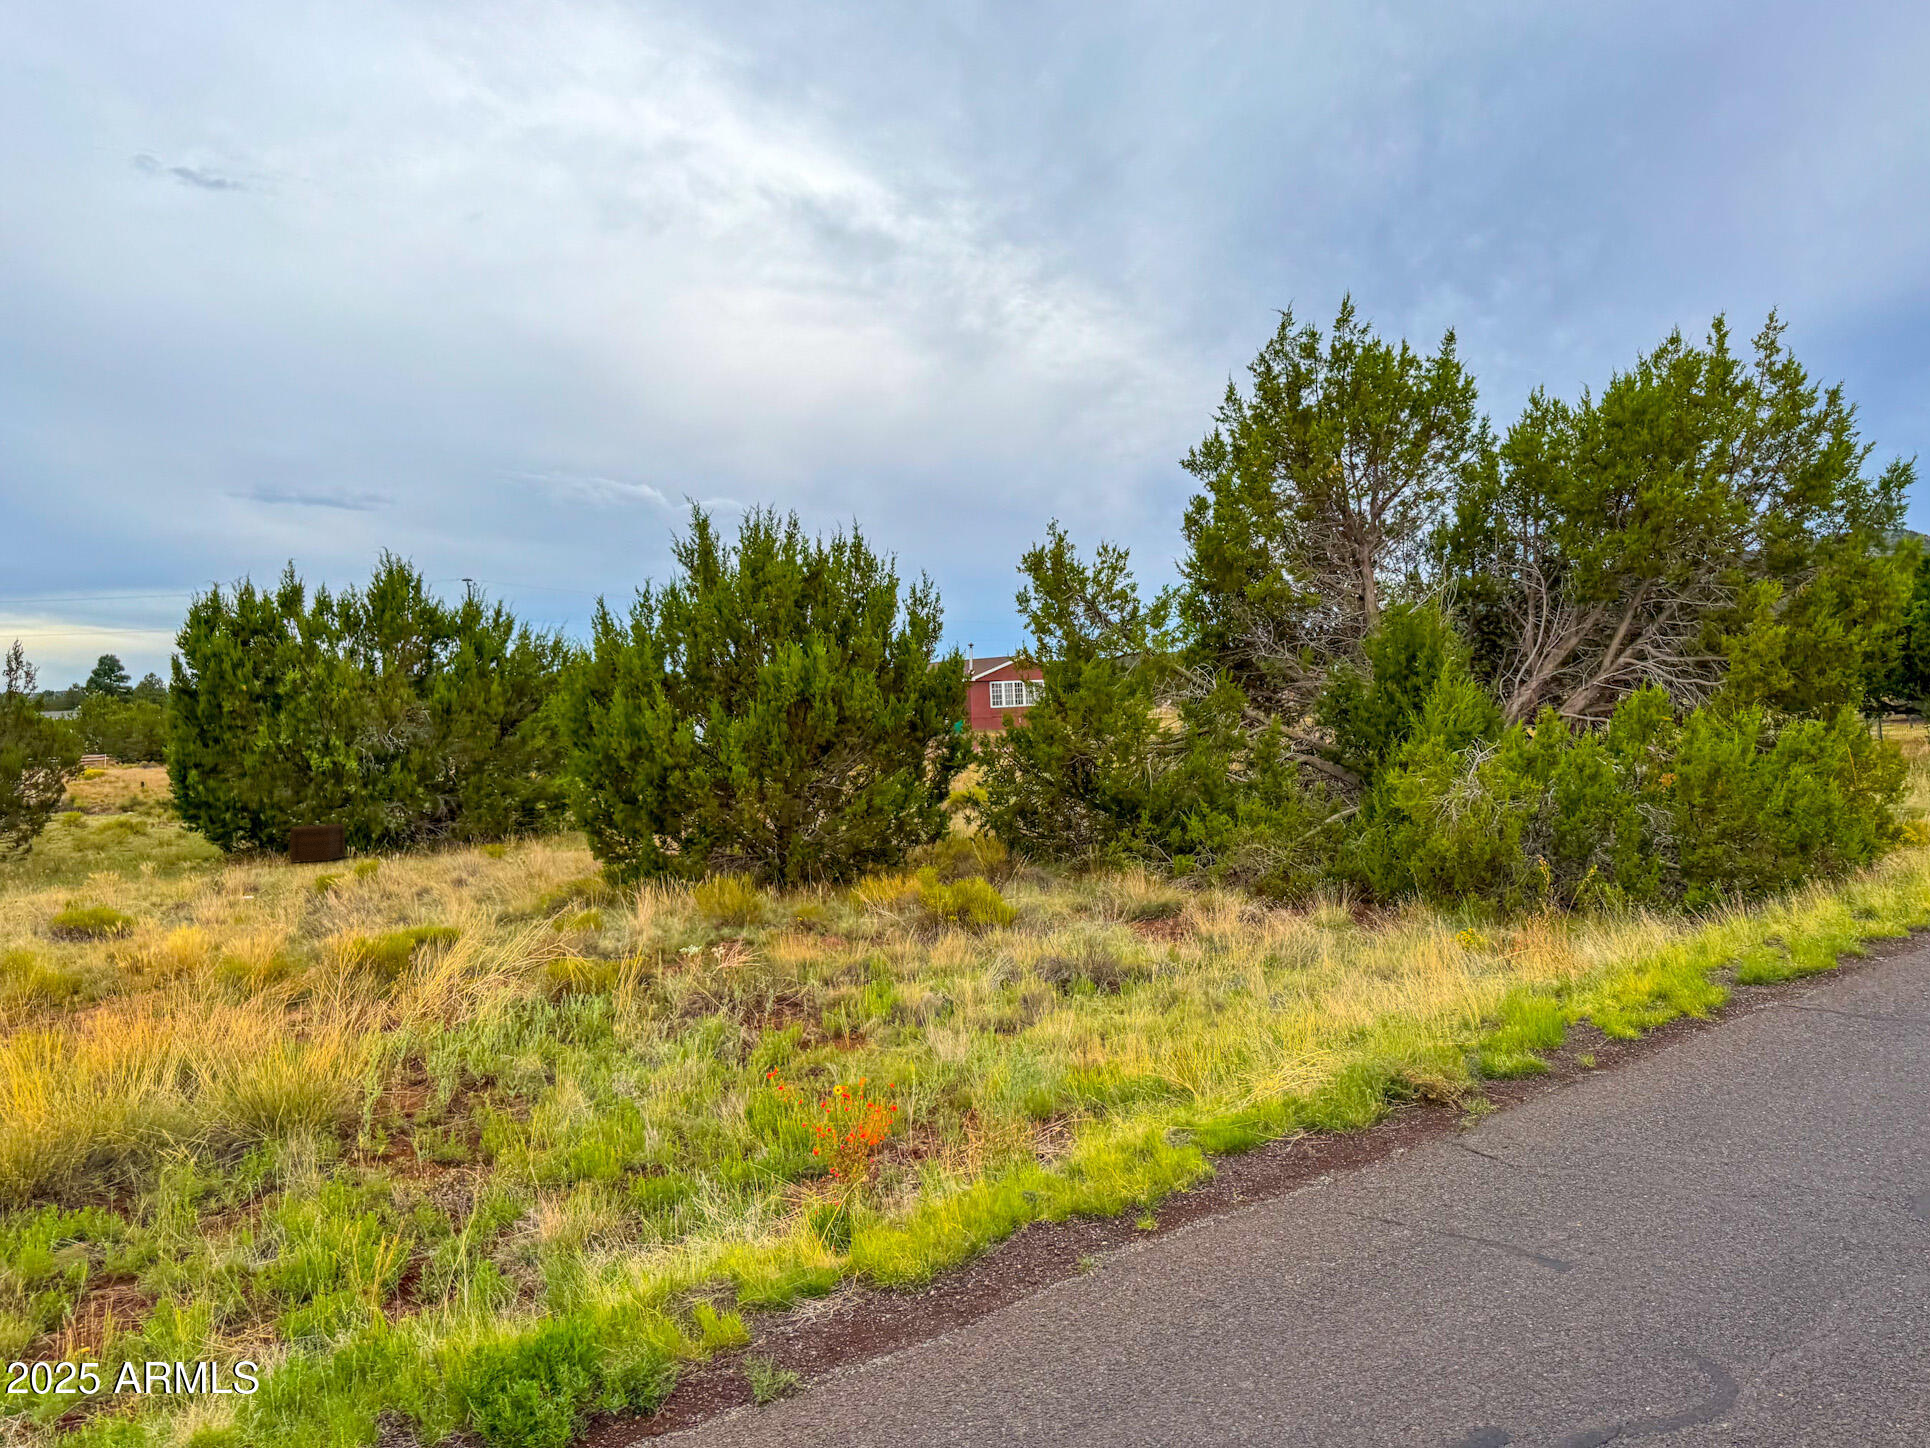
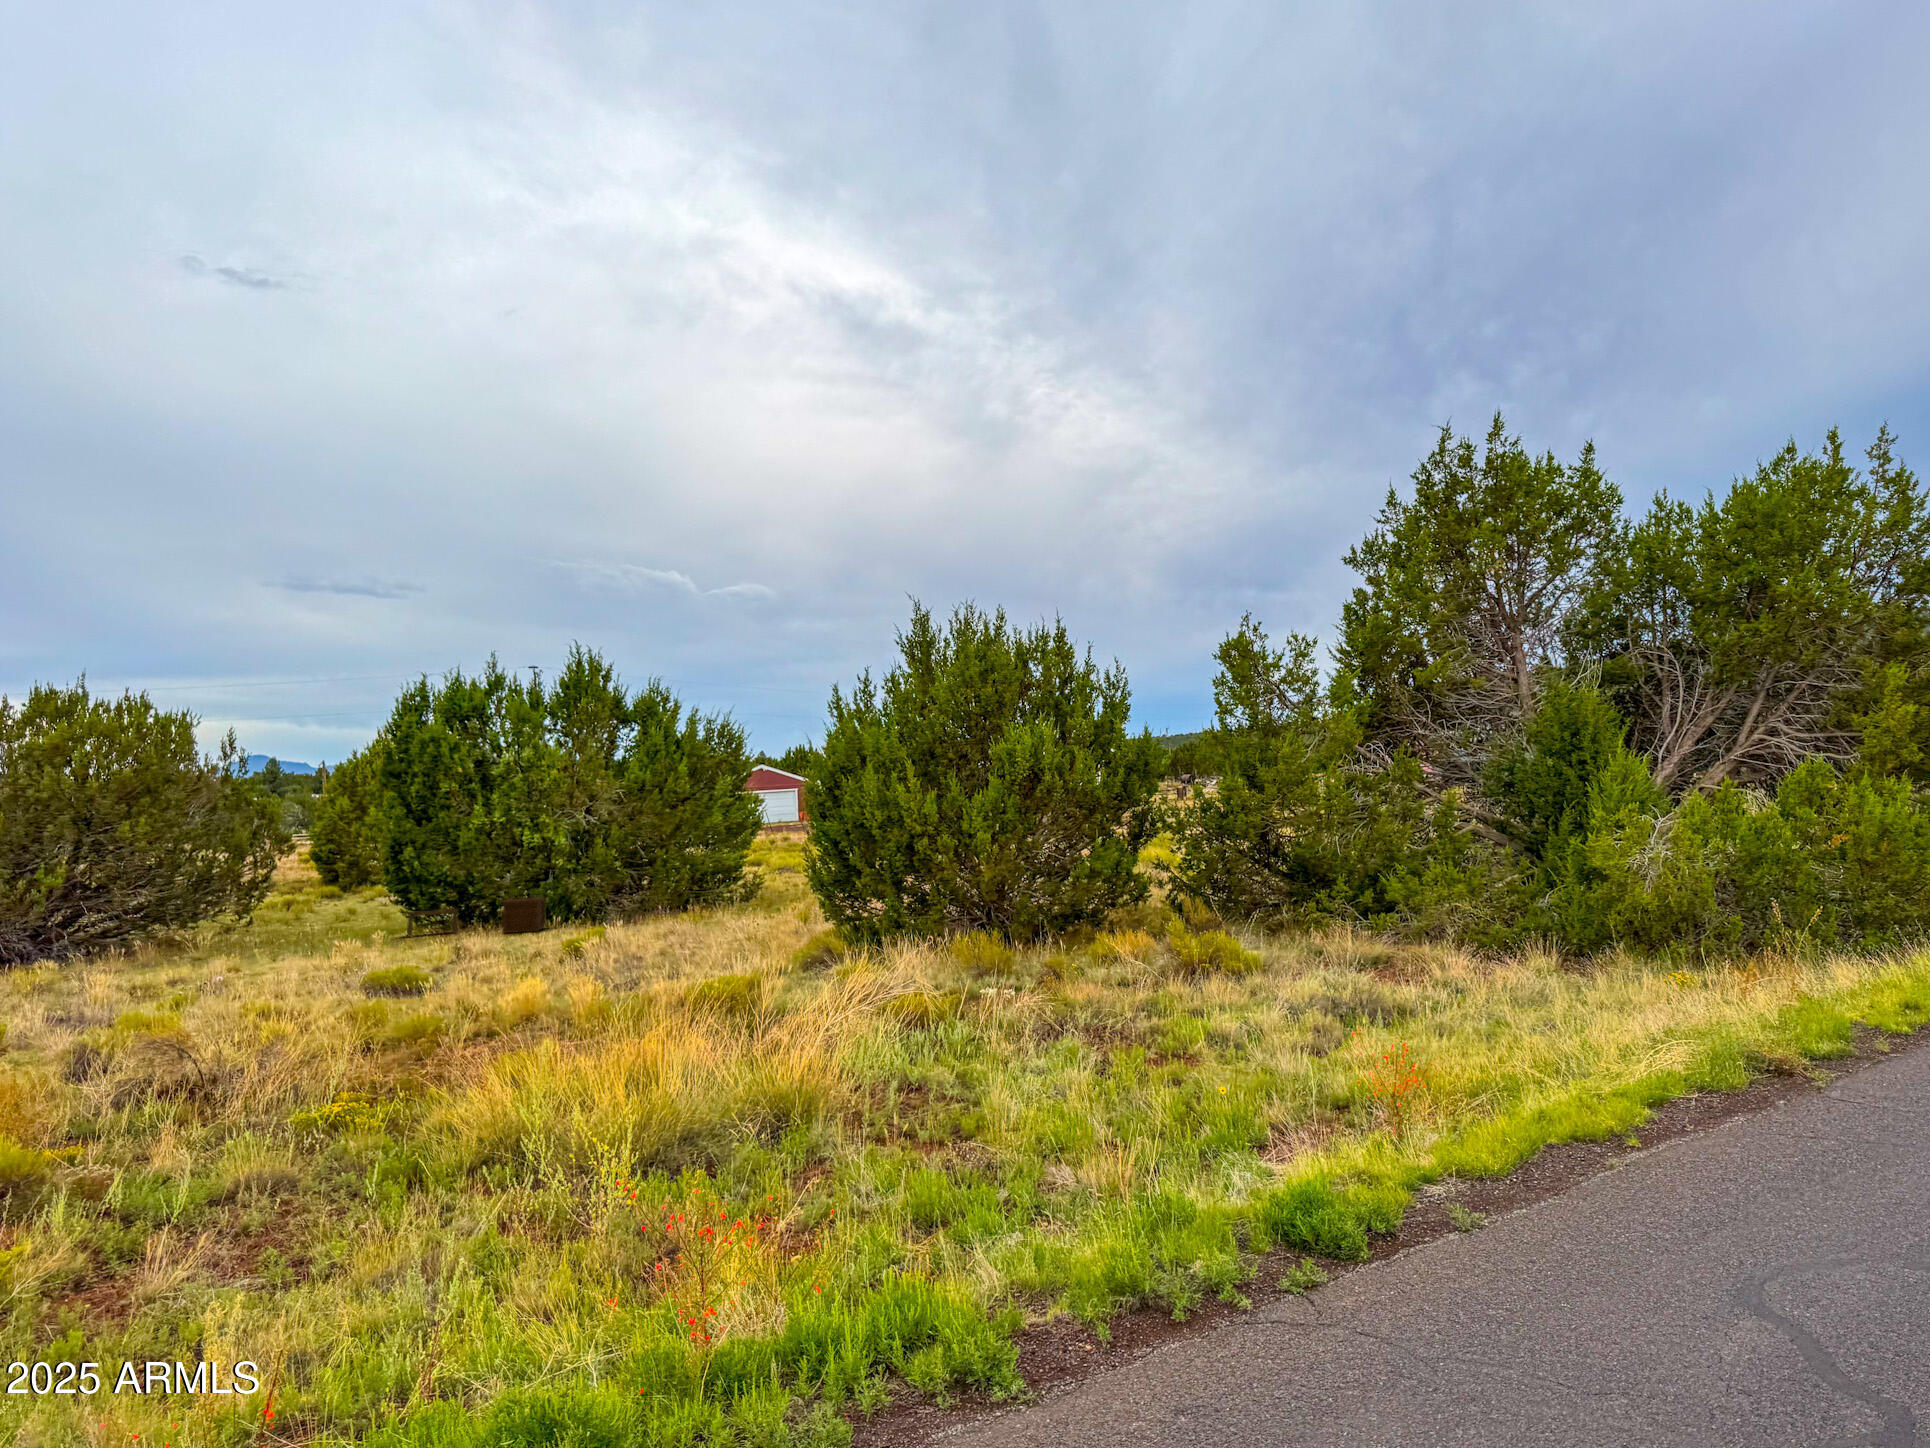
bench: none [190,835,252,867] -> present [407,909,458,937]

